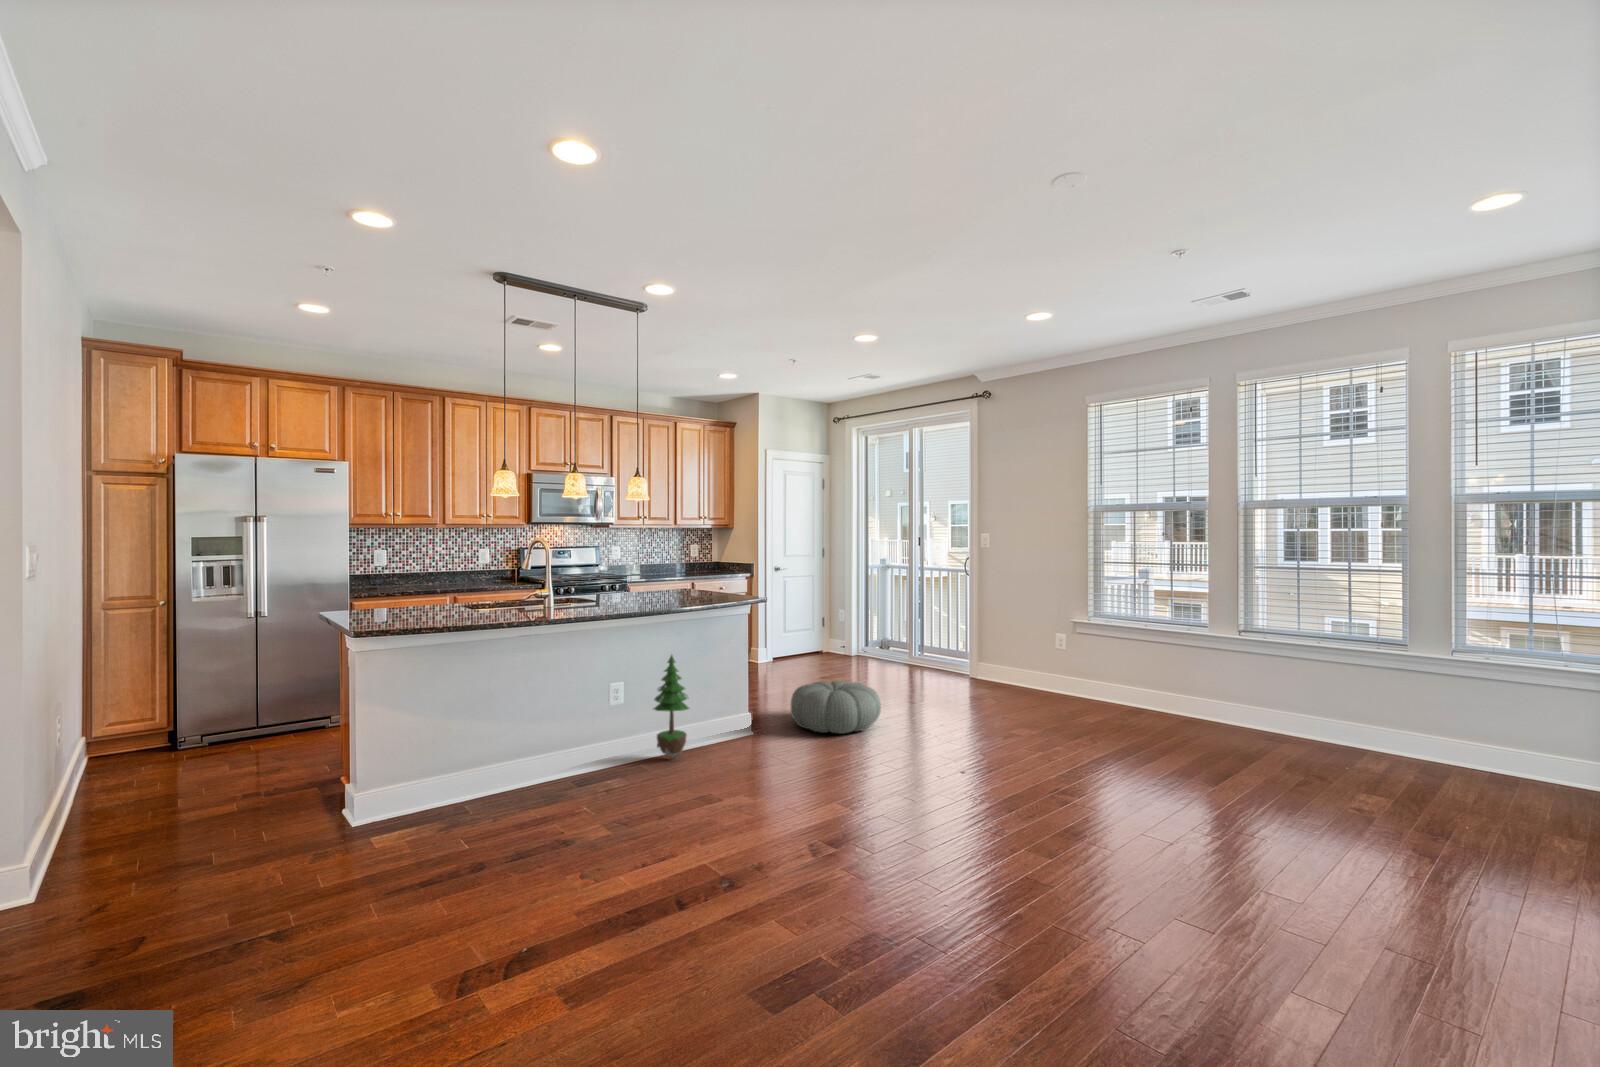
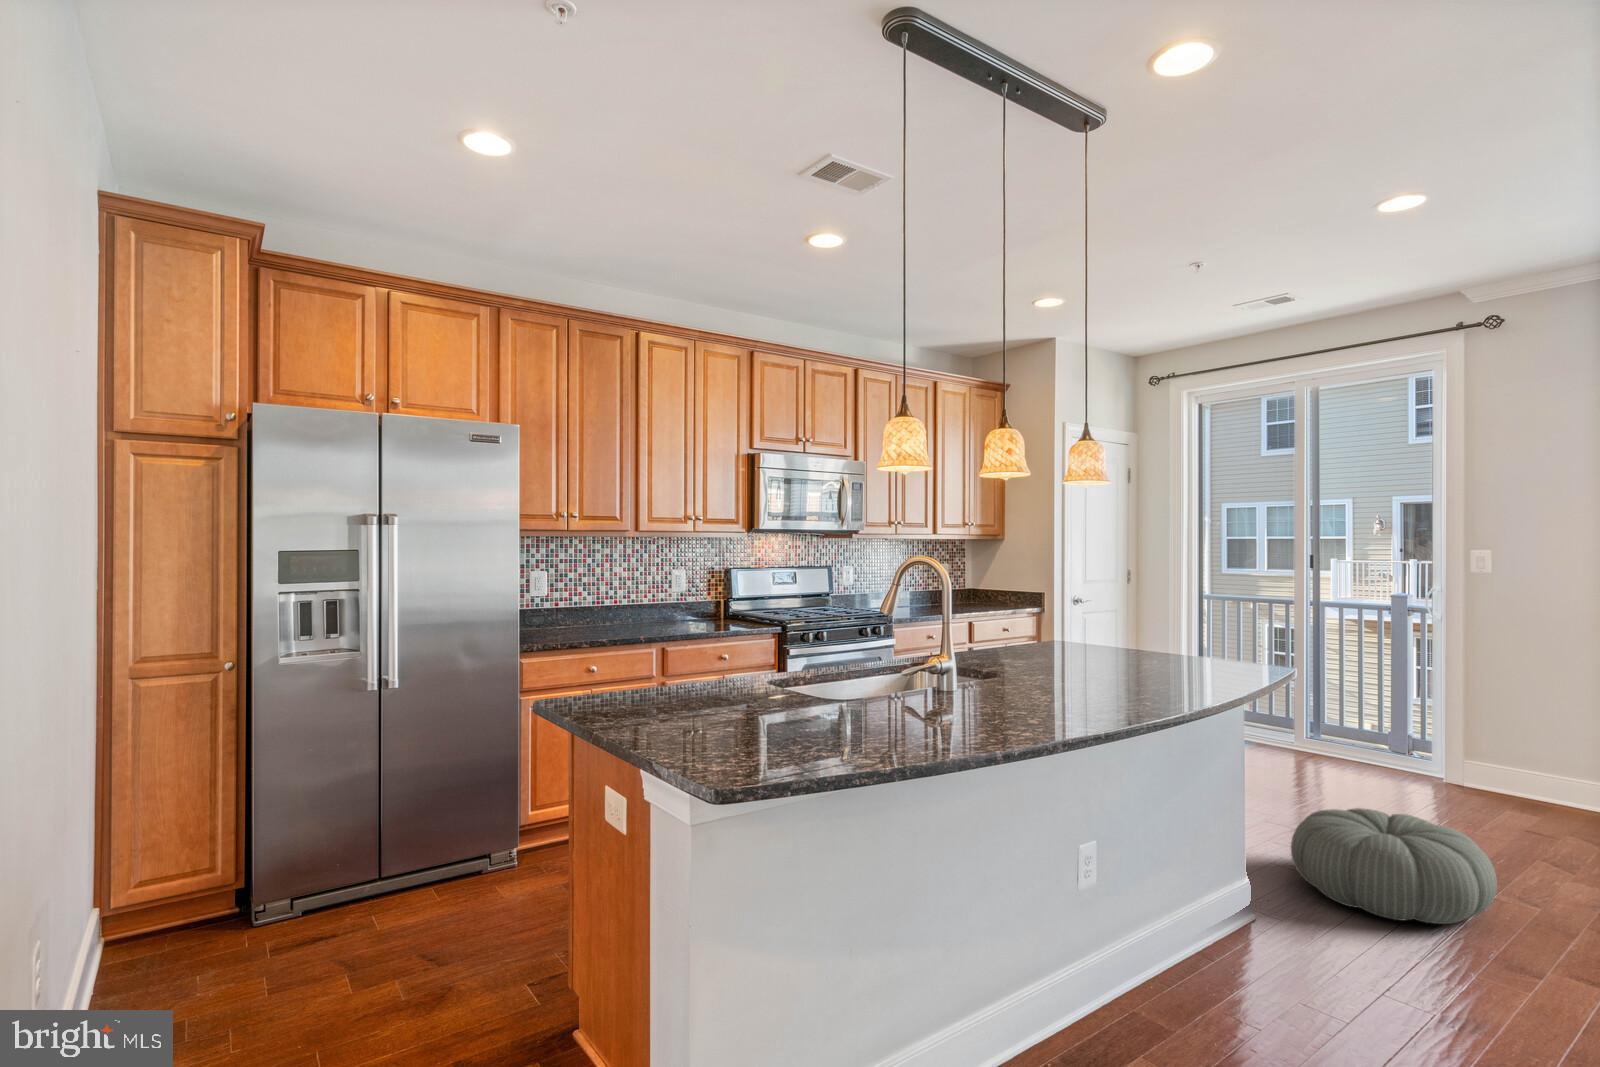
potted tree: present [654,655,689,759] -> none [1149,782,1232,995]

